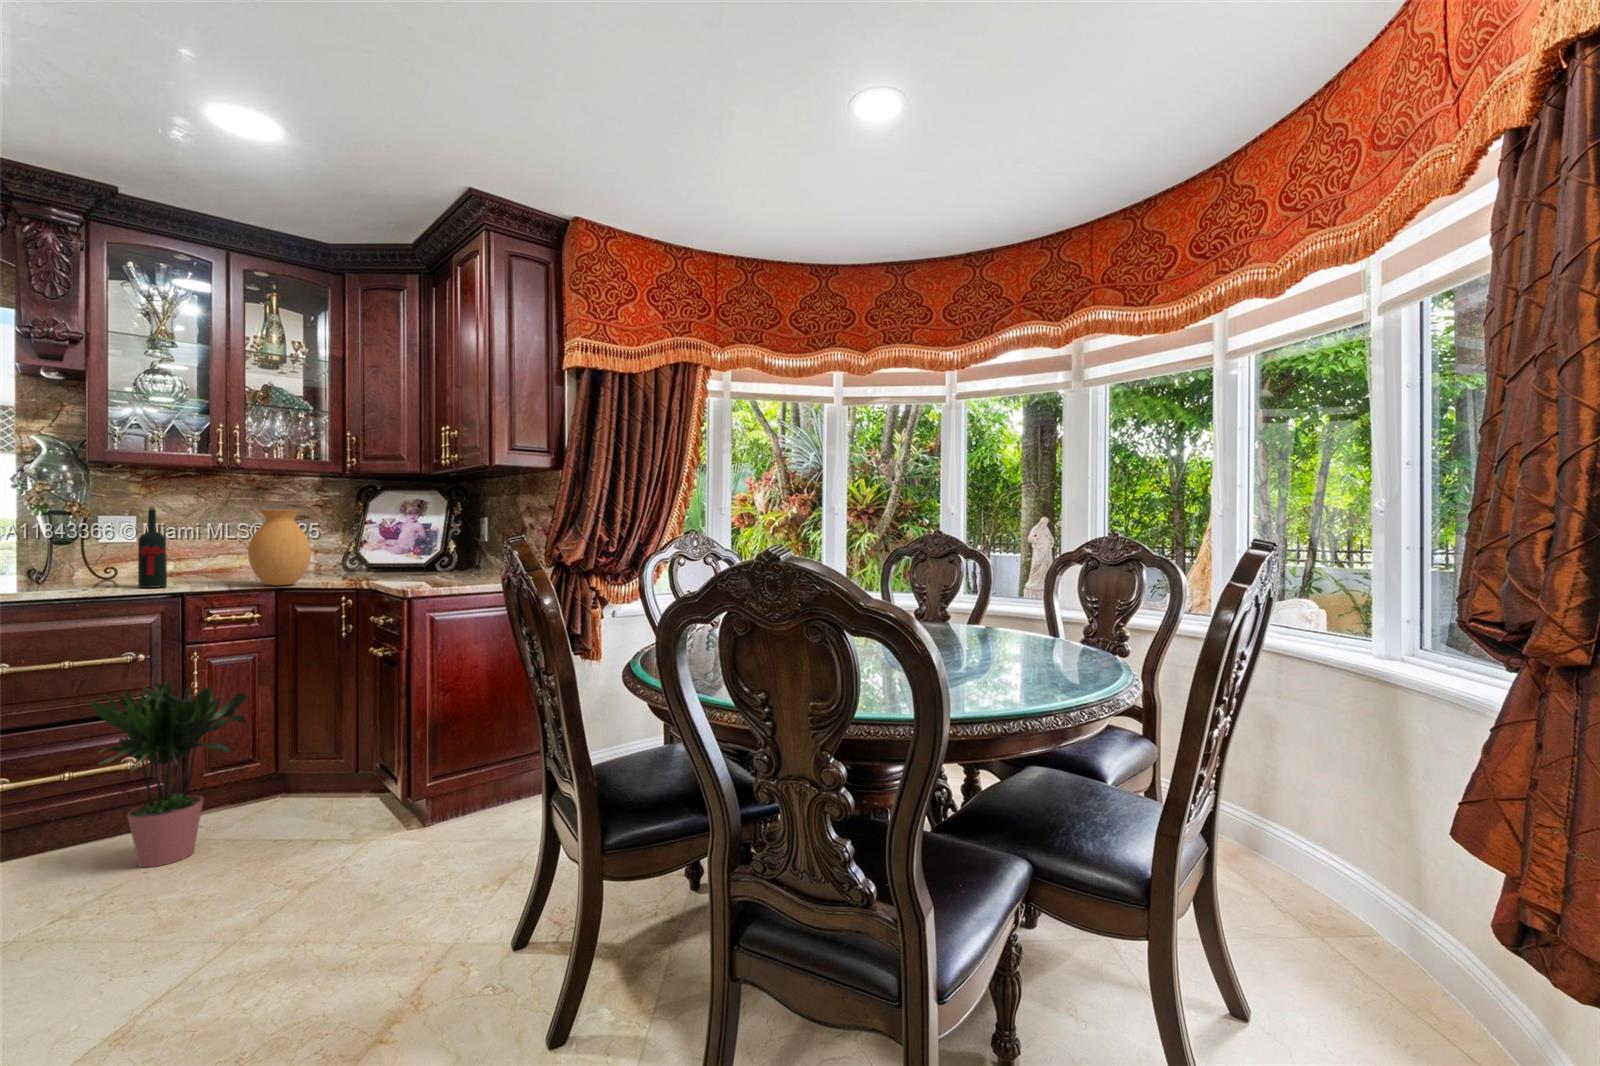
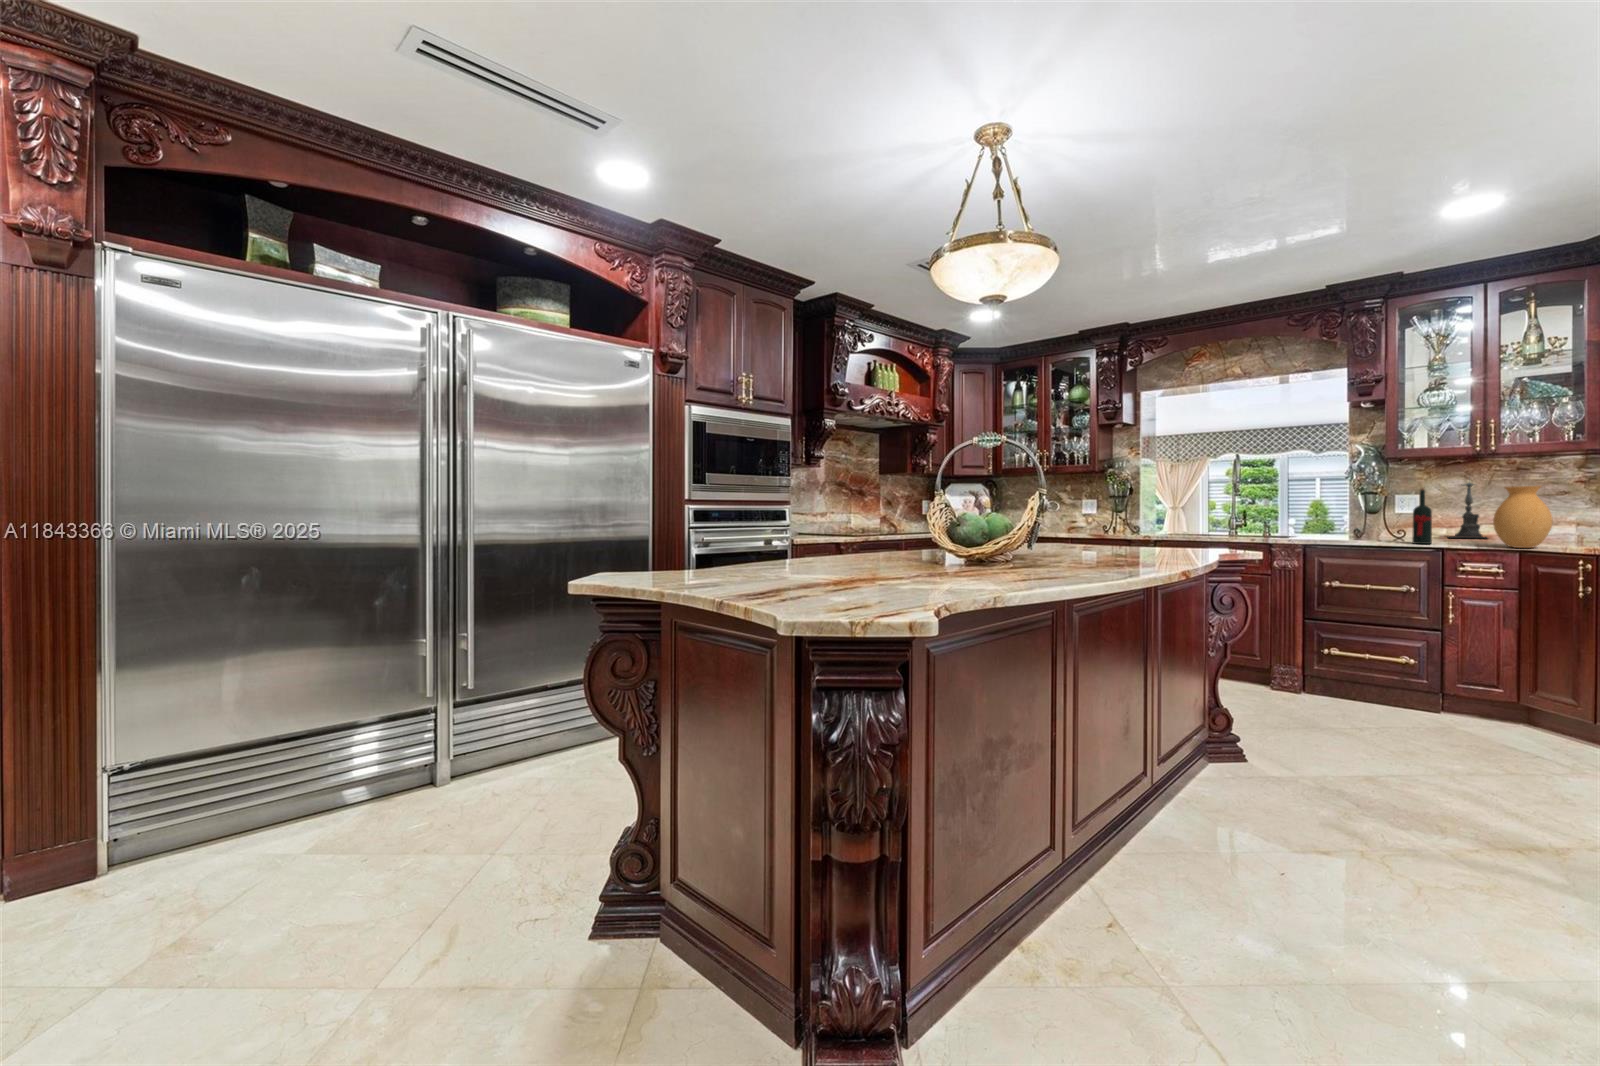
candle holder: none [176,493,232,575] -> present [1451,482,1483,538]
potted plant: present [89,680,249,867] -> none [1374,601,1491,729]

